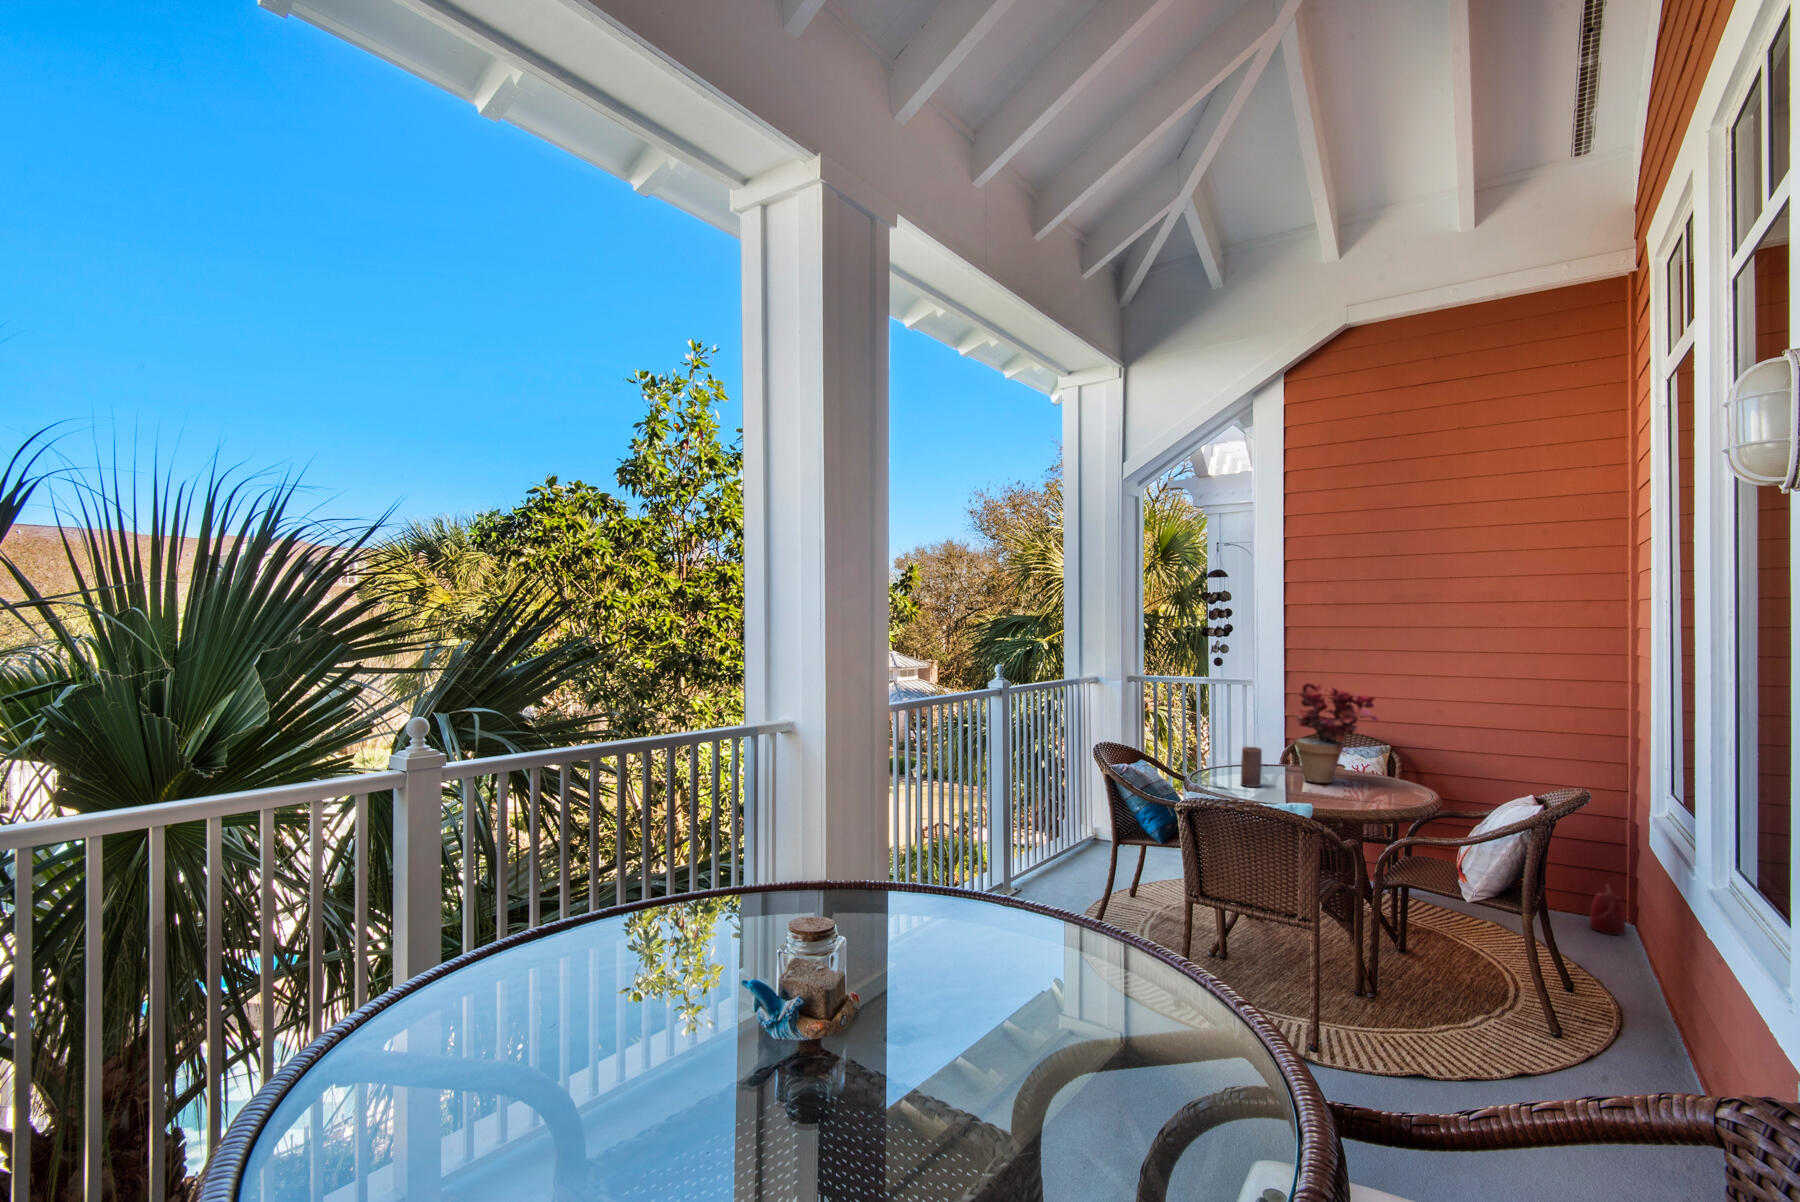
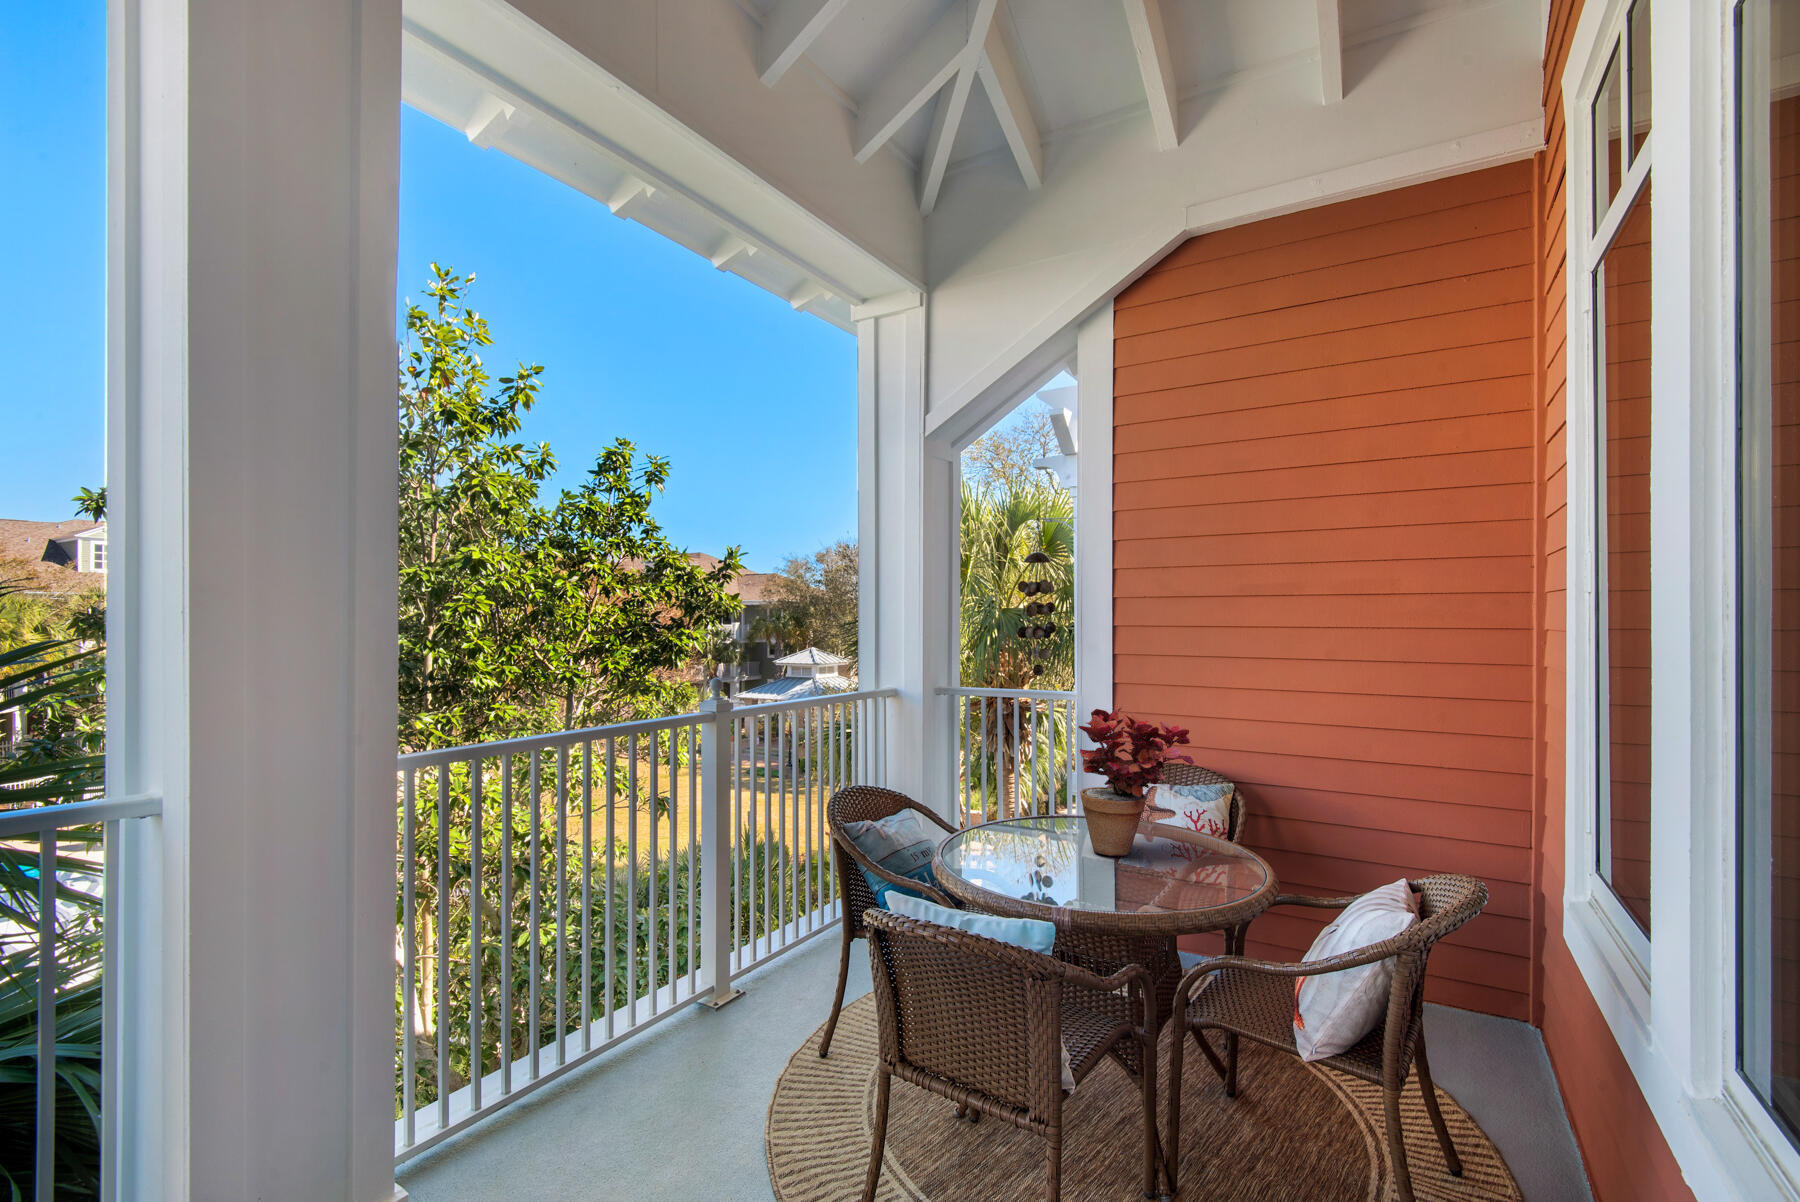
candle: present [1241,747,1262,787] -> none [998,803,1027,865]
watering can: present [1590,884,1626,935] -> none [1484,974,1531,1048]

